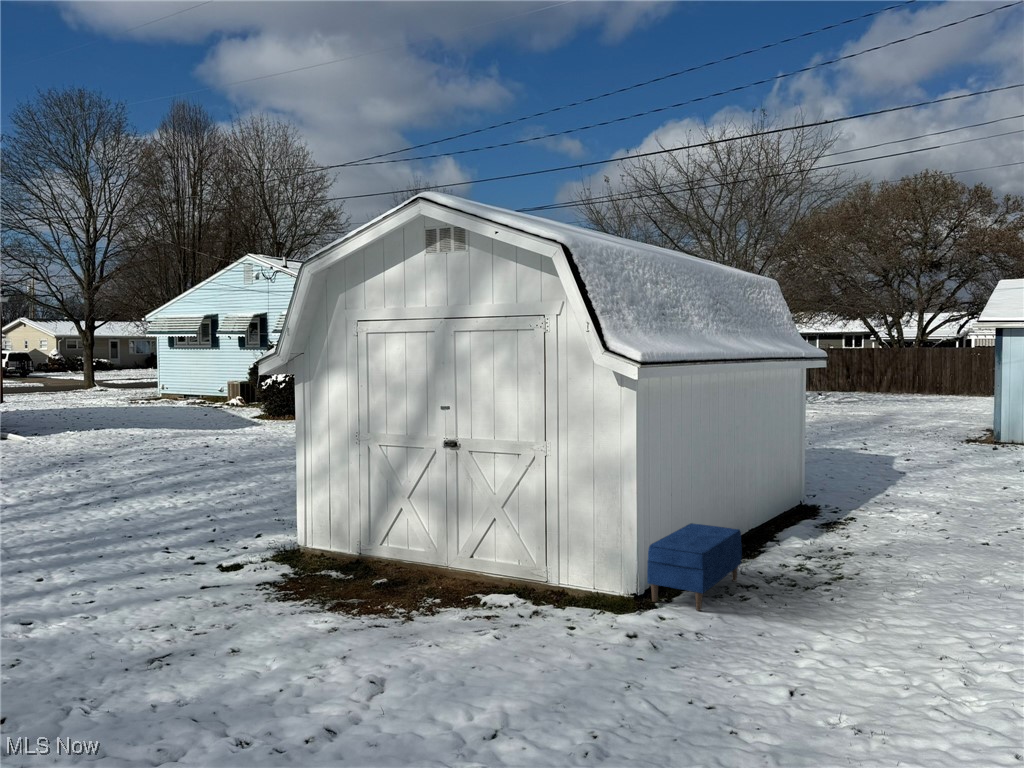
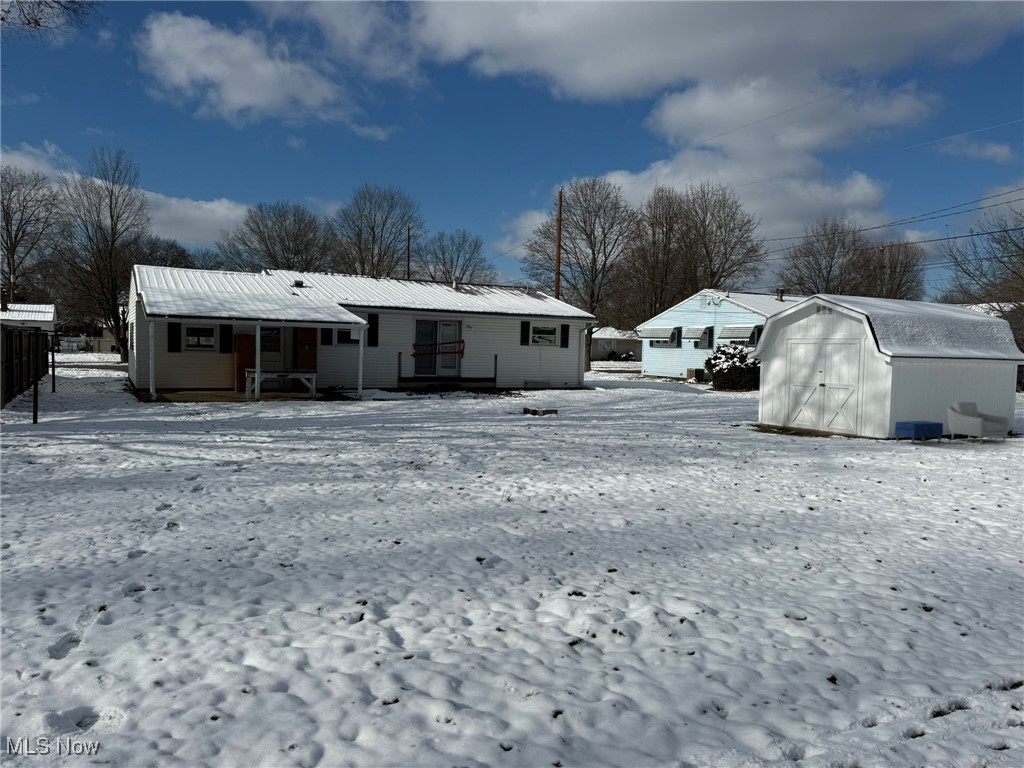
chair: none [721,459,835,568] -> present [947,402,1009,443]

